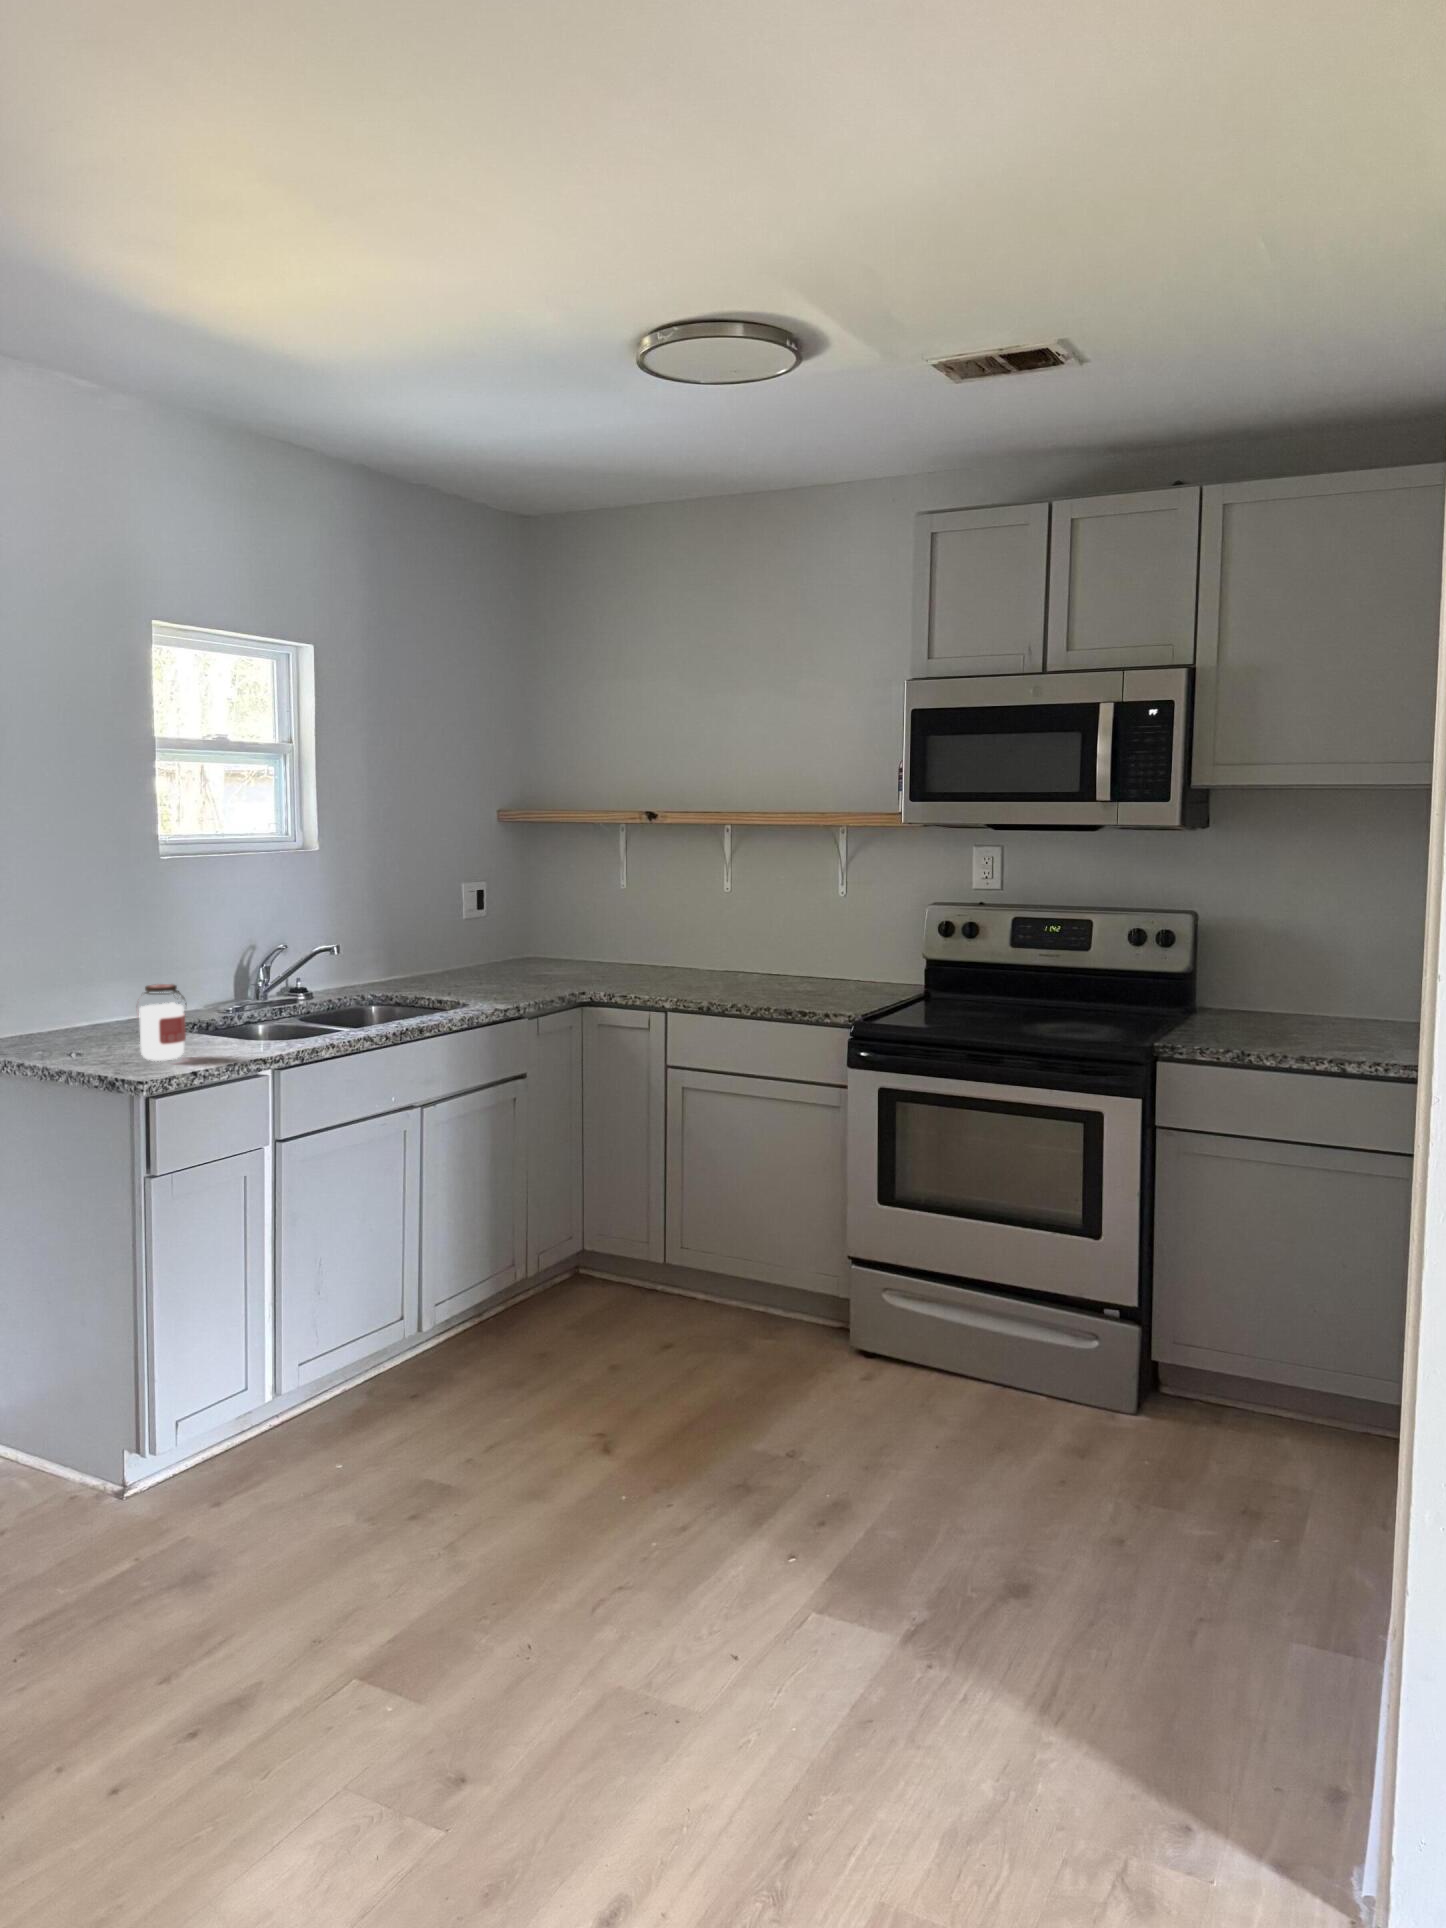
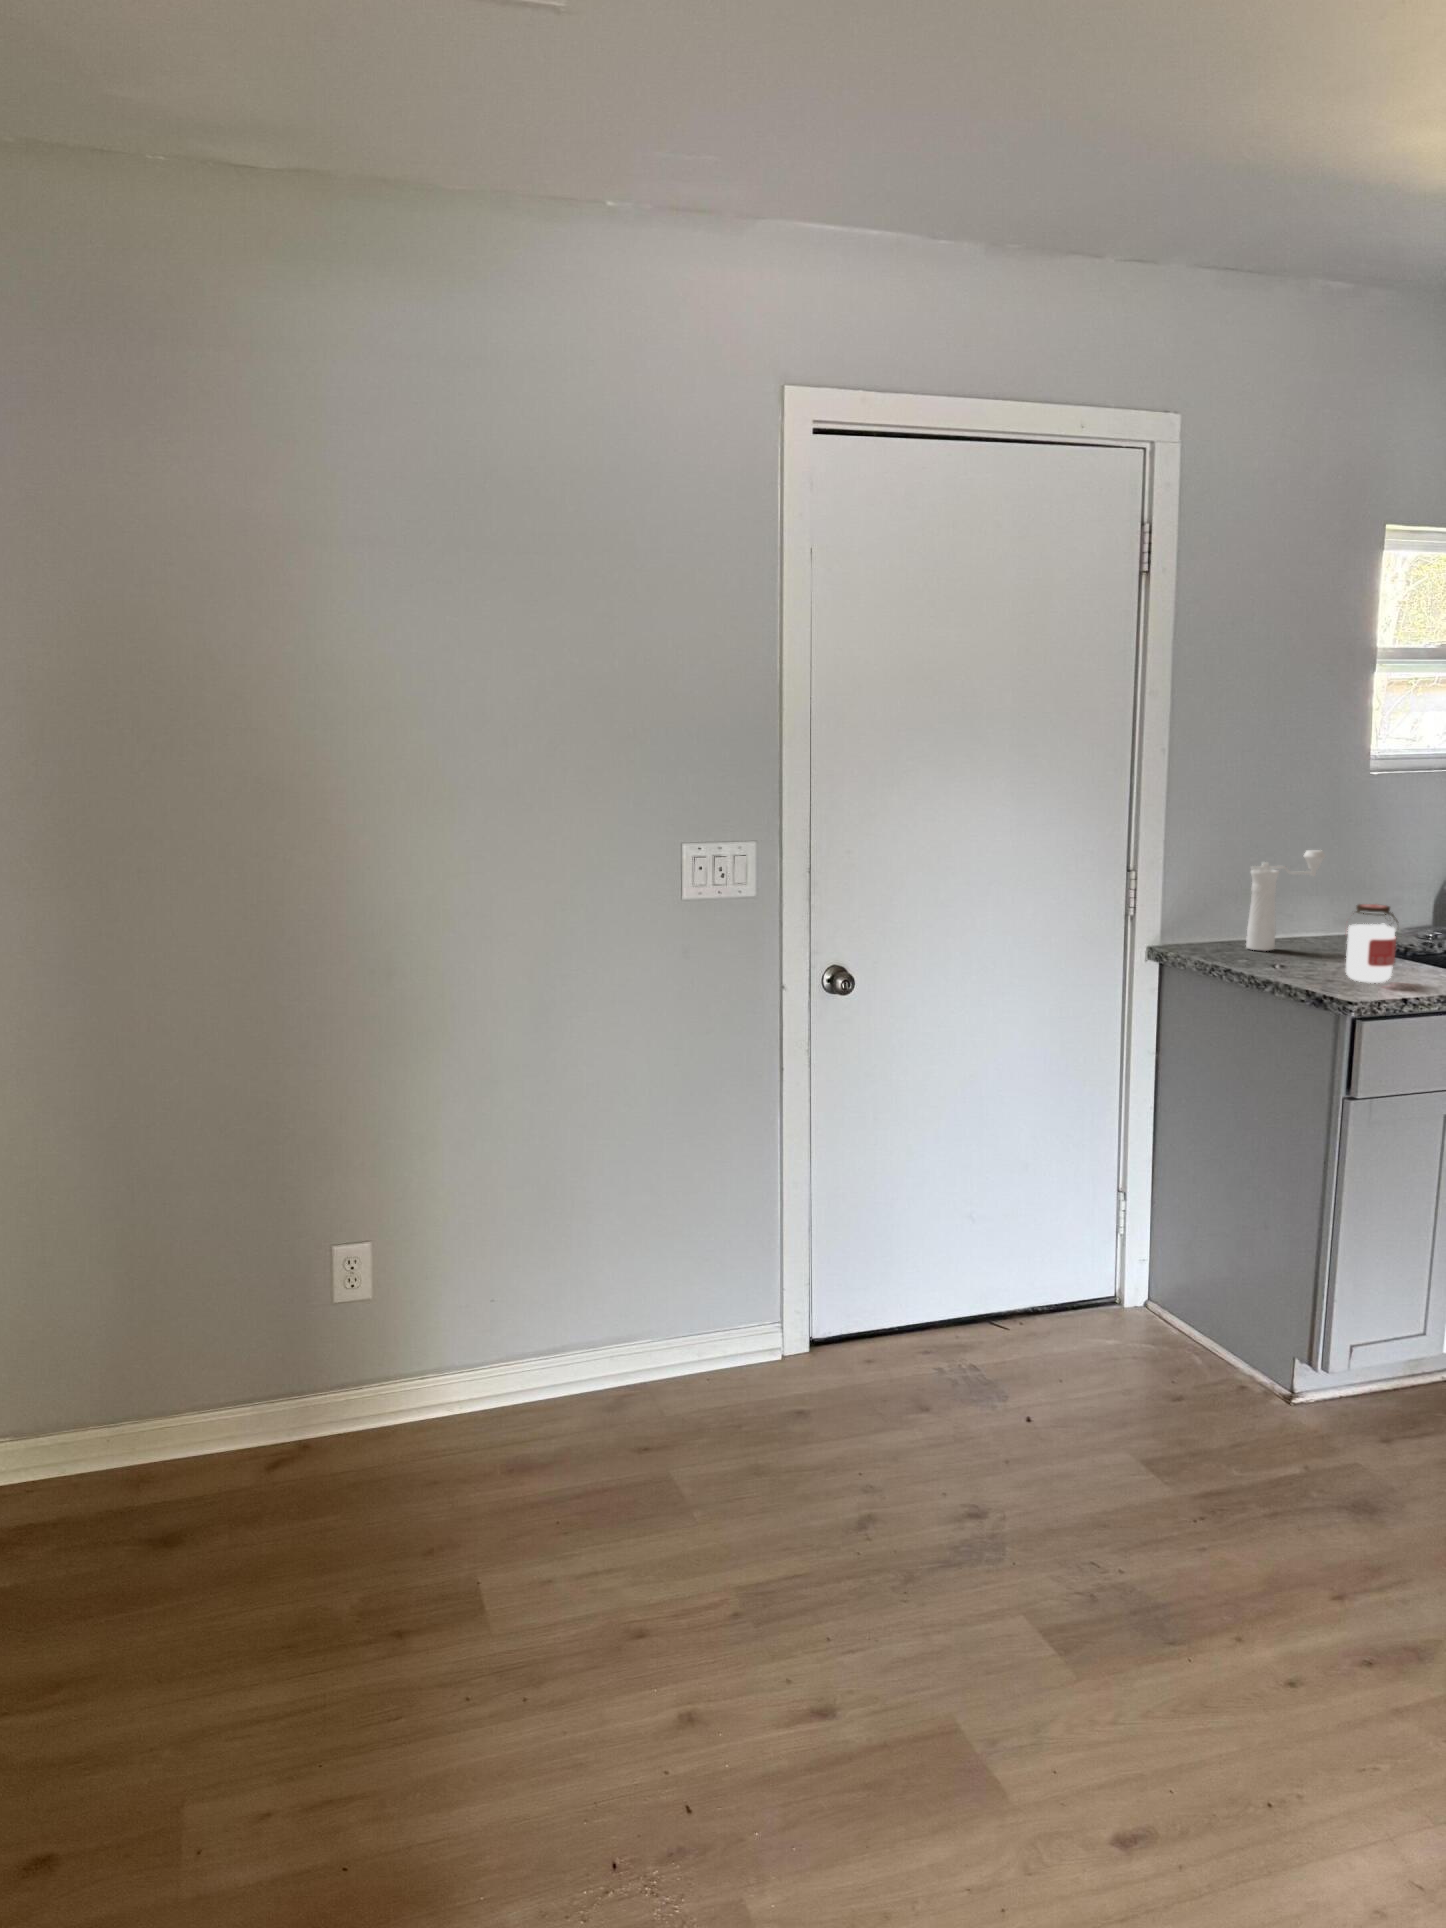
pepper mill: none [43,935,121,1041] -> present [1246,850,1325,951]

